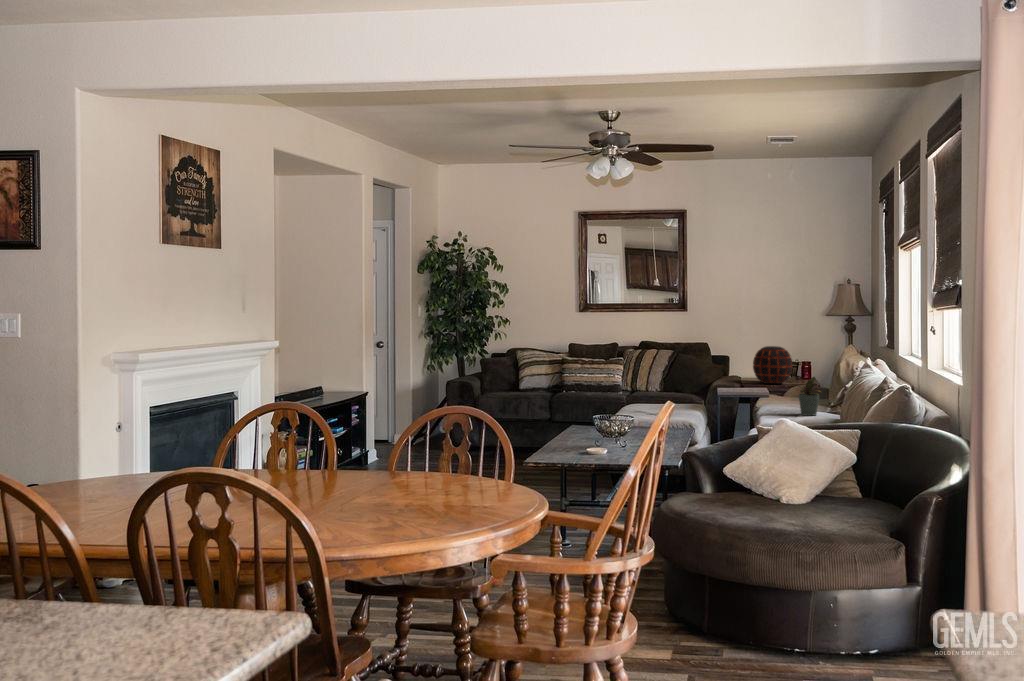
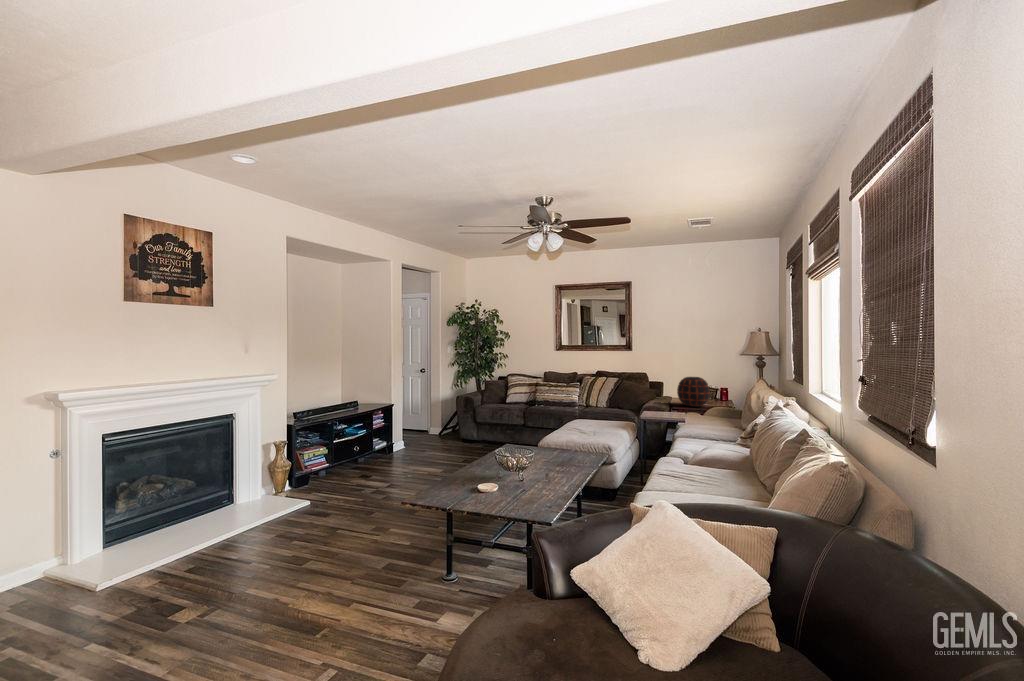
potted plant: present [795,377,821,416] -> none [697,413,732,454]

